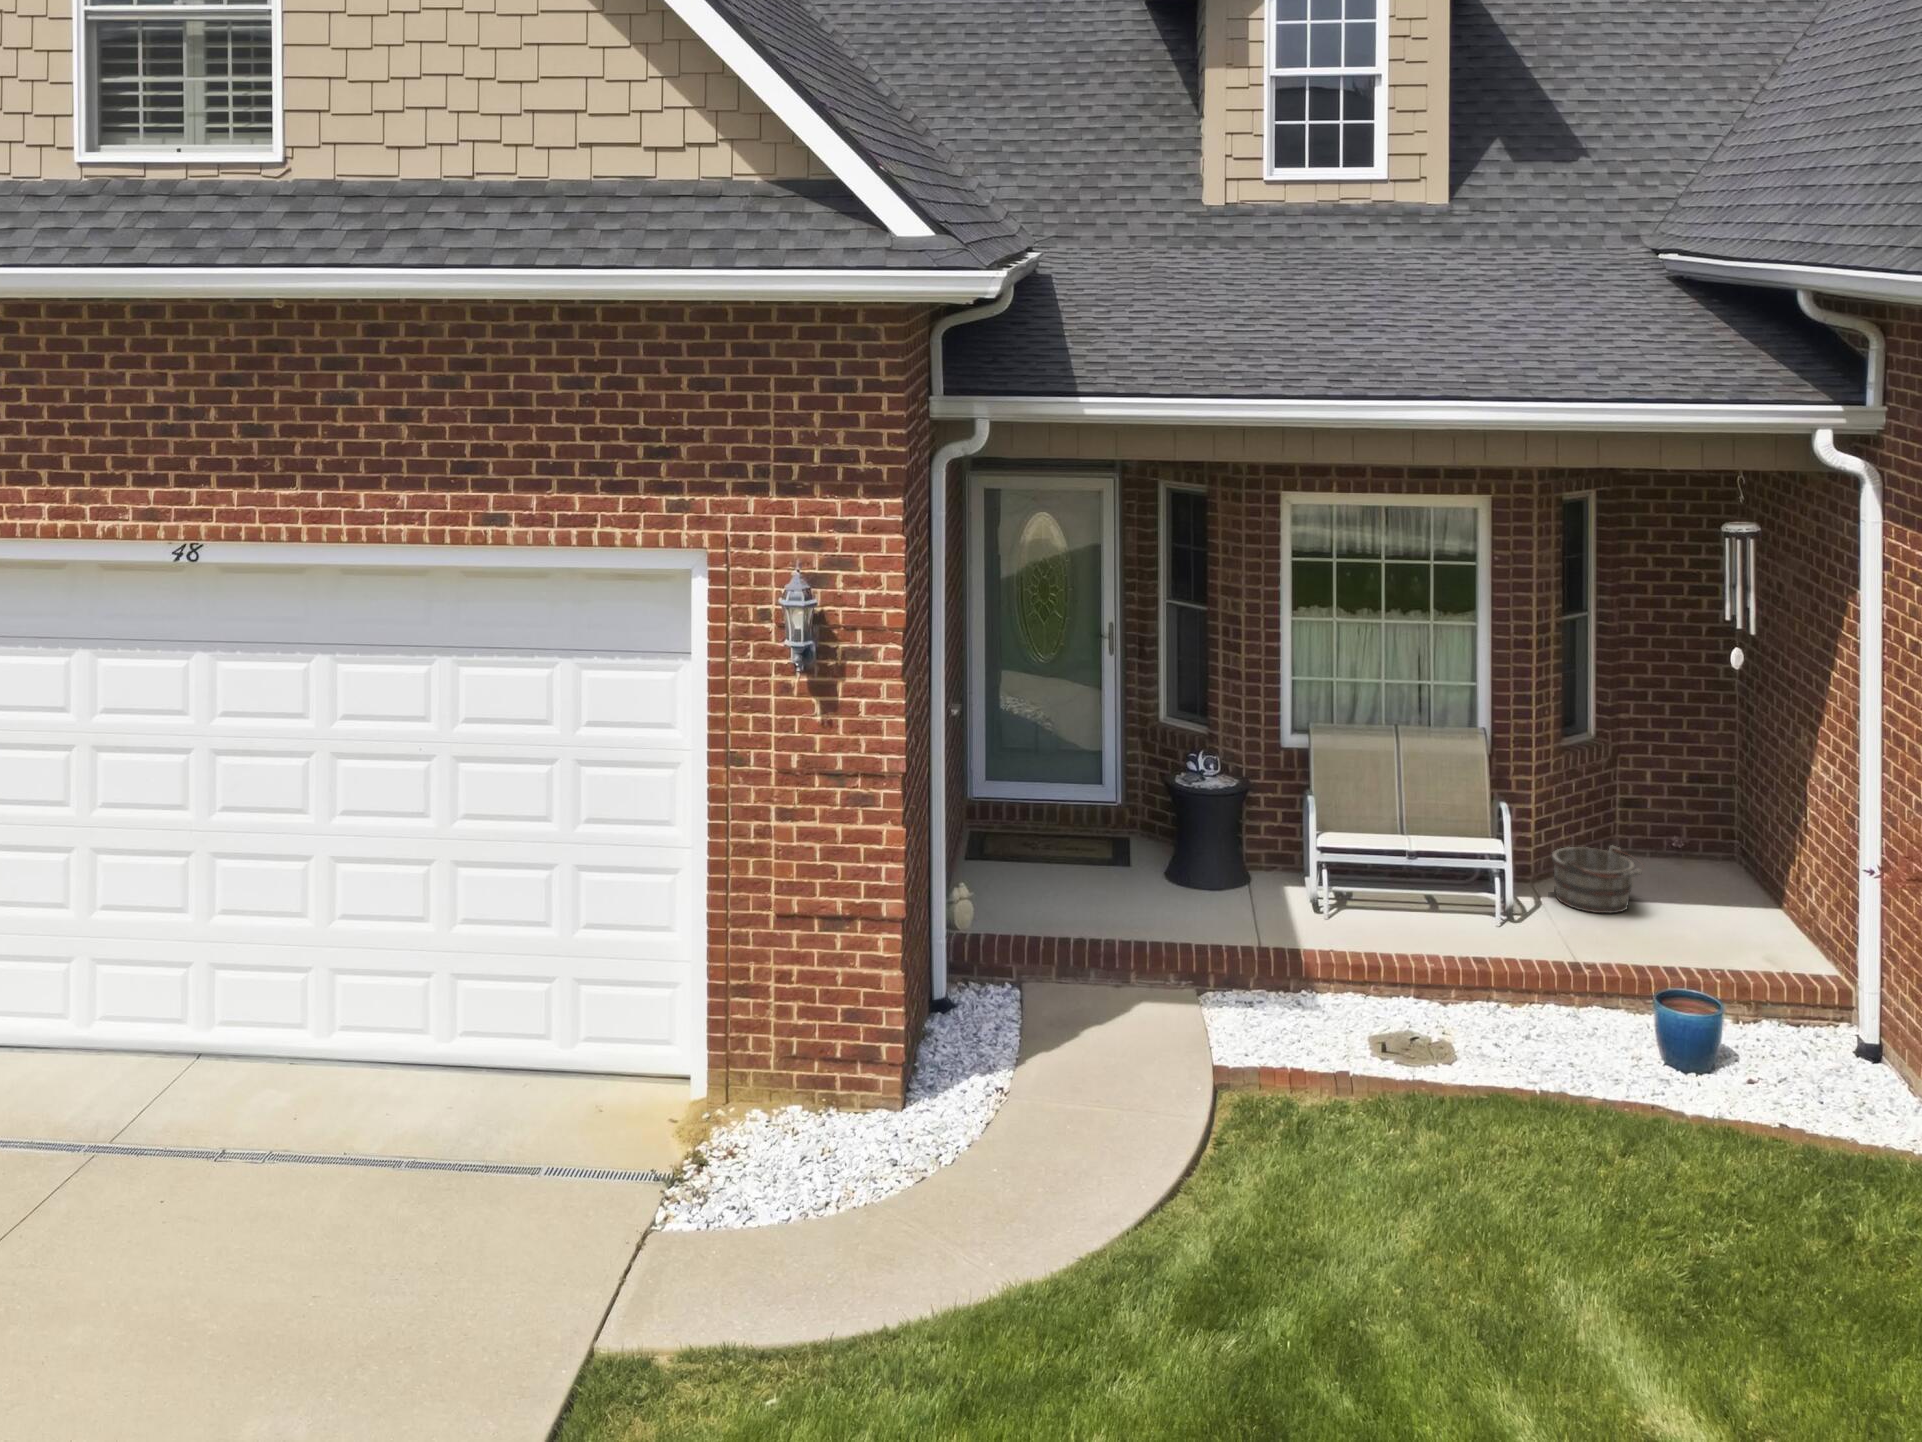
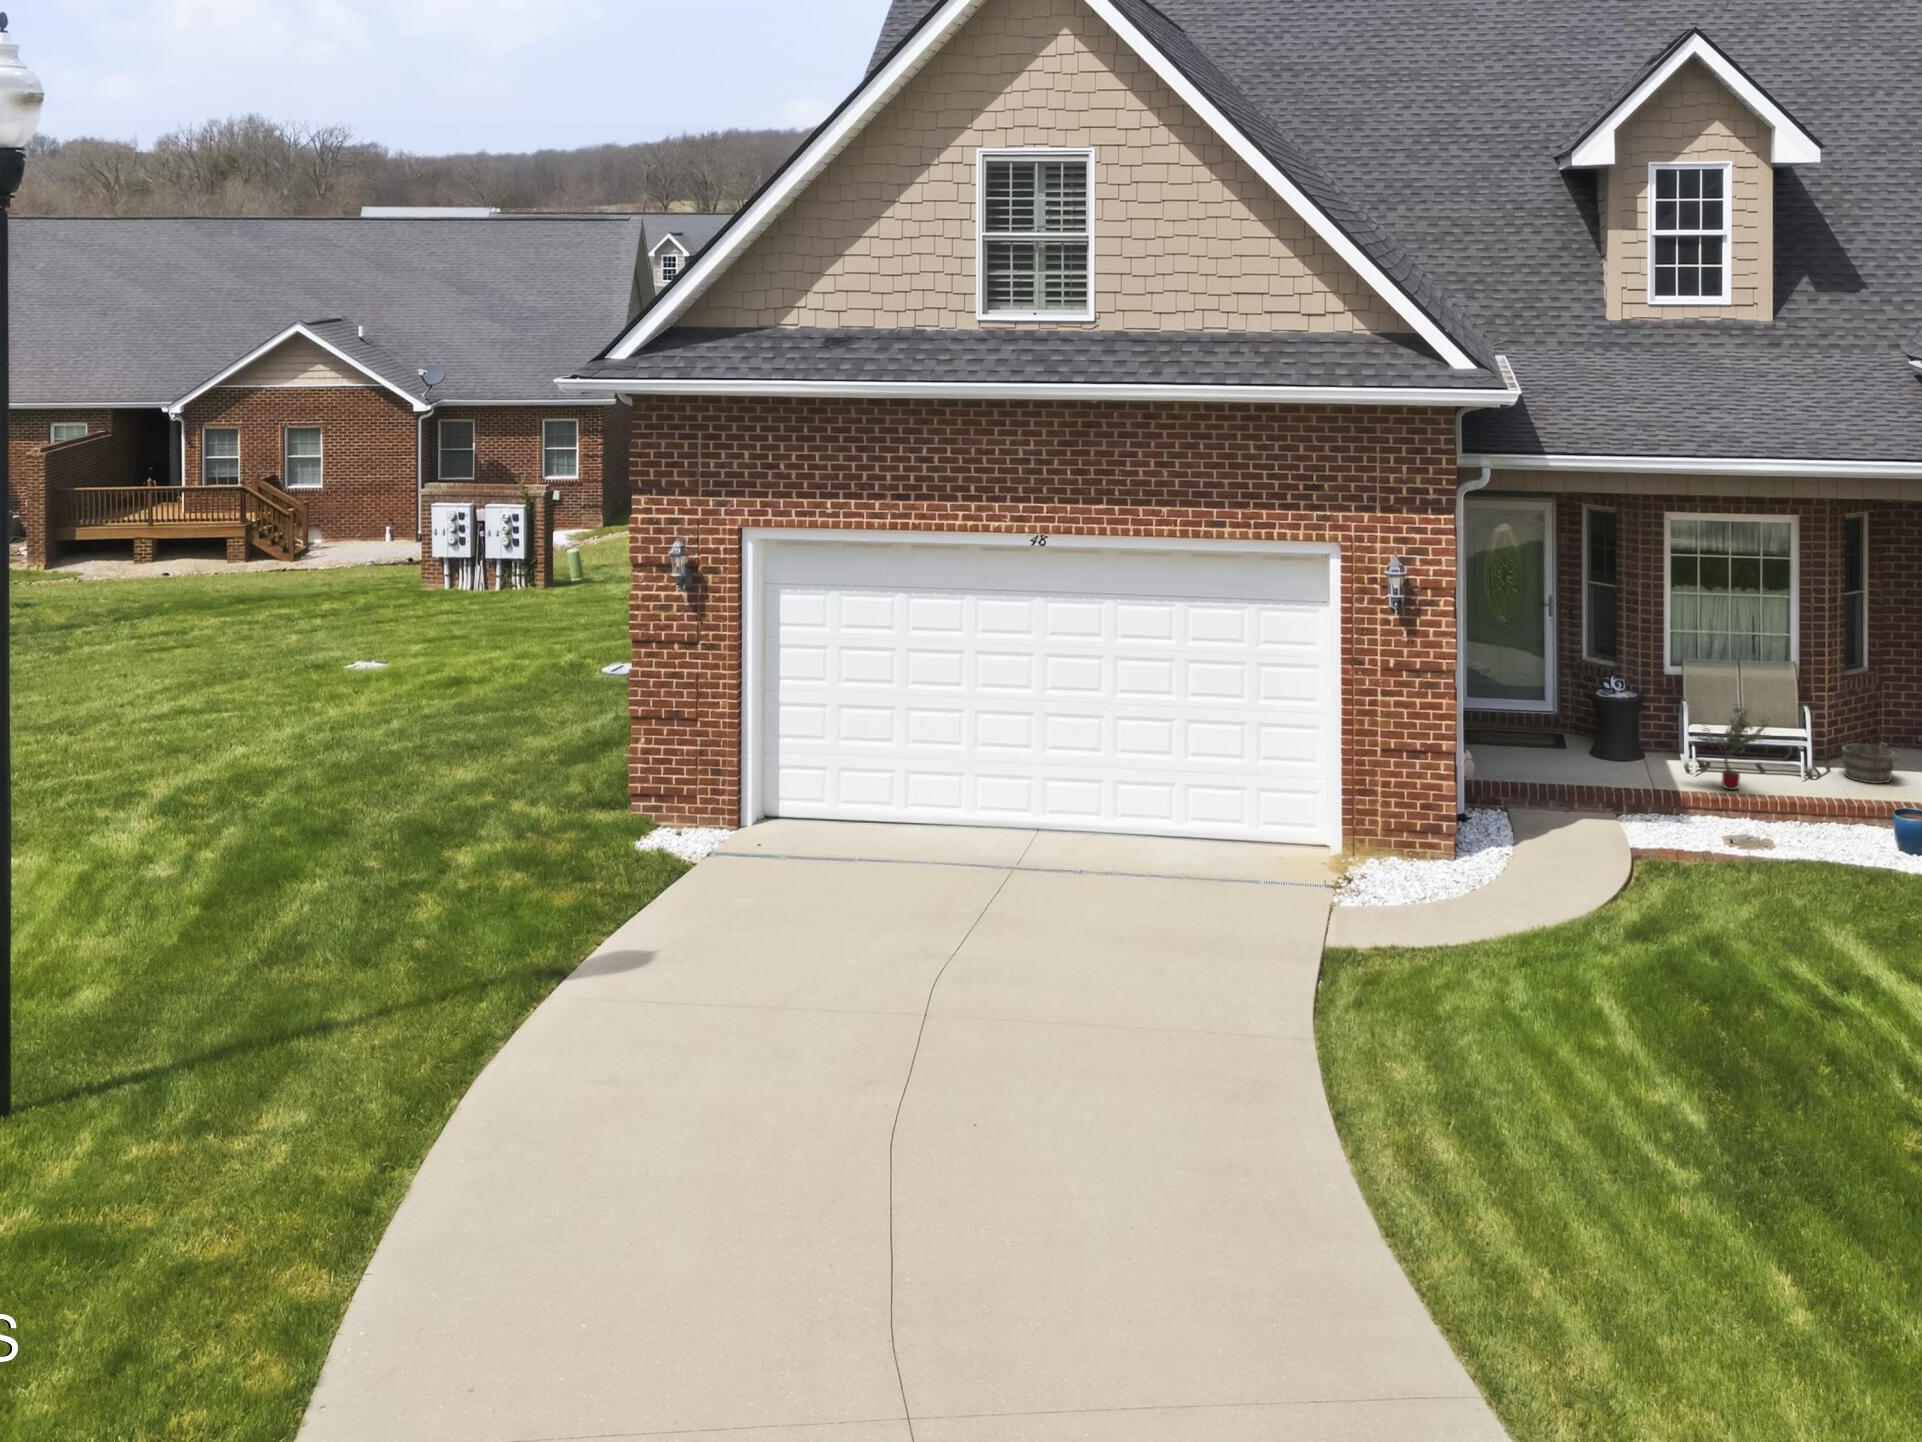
potted tree: none [1327,792,1445,933] -> present [1698,704,1769,790]

